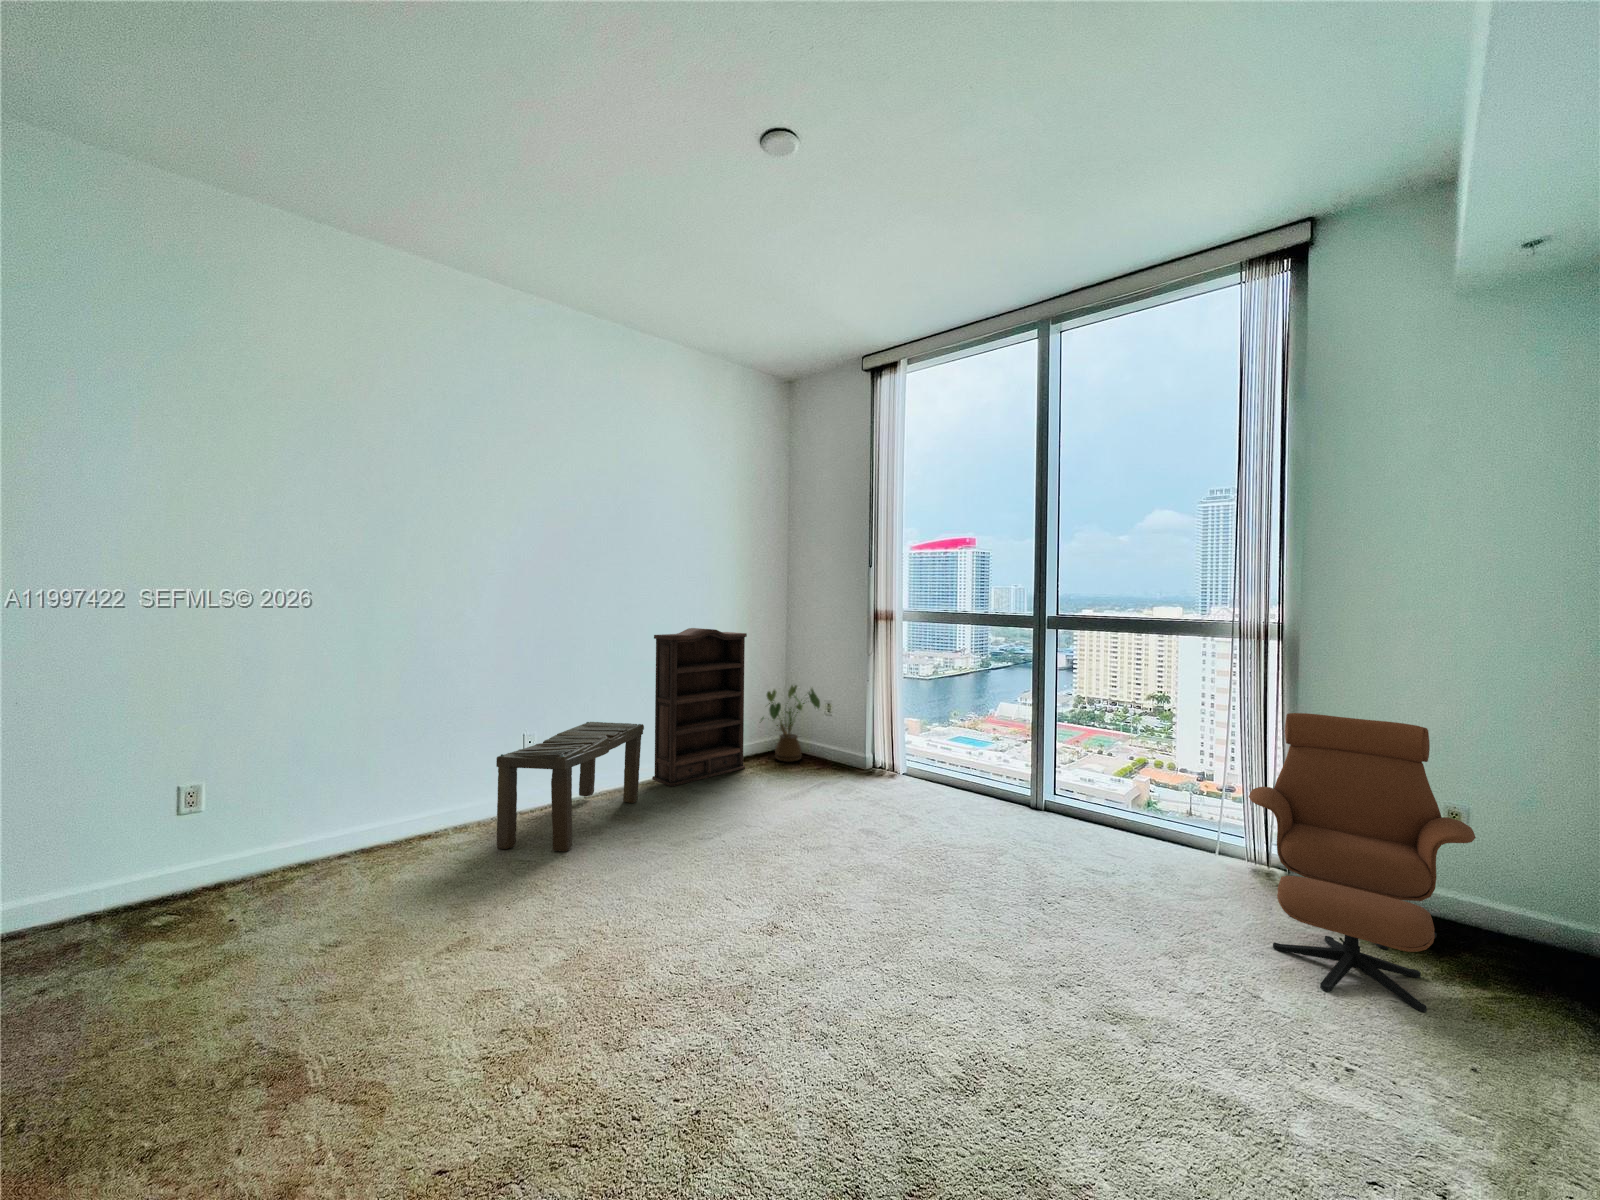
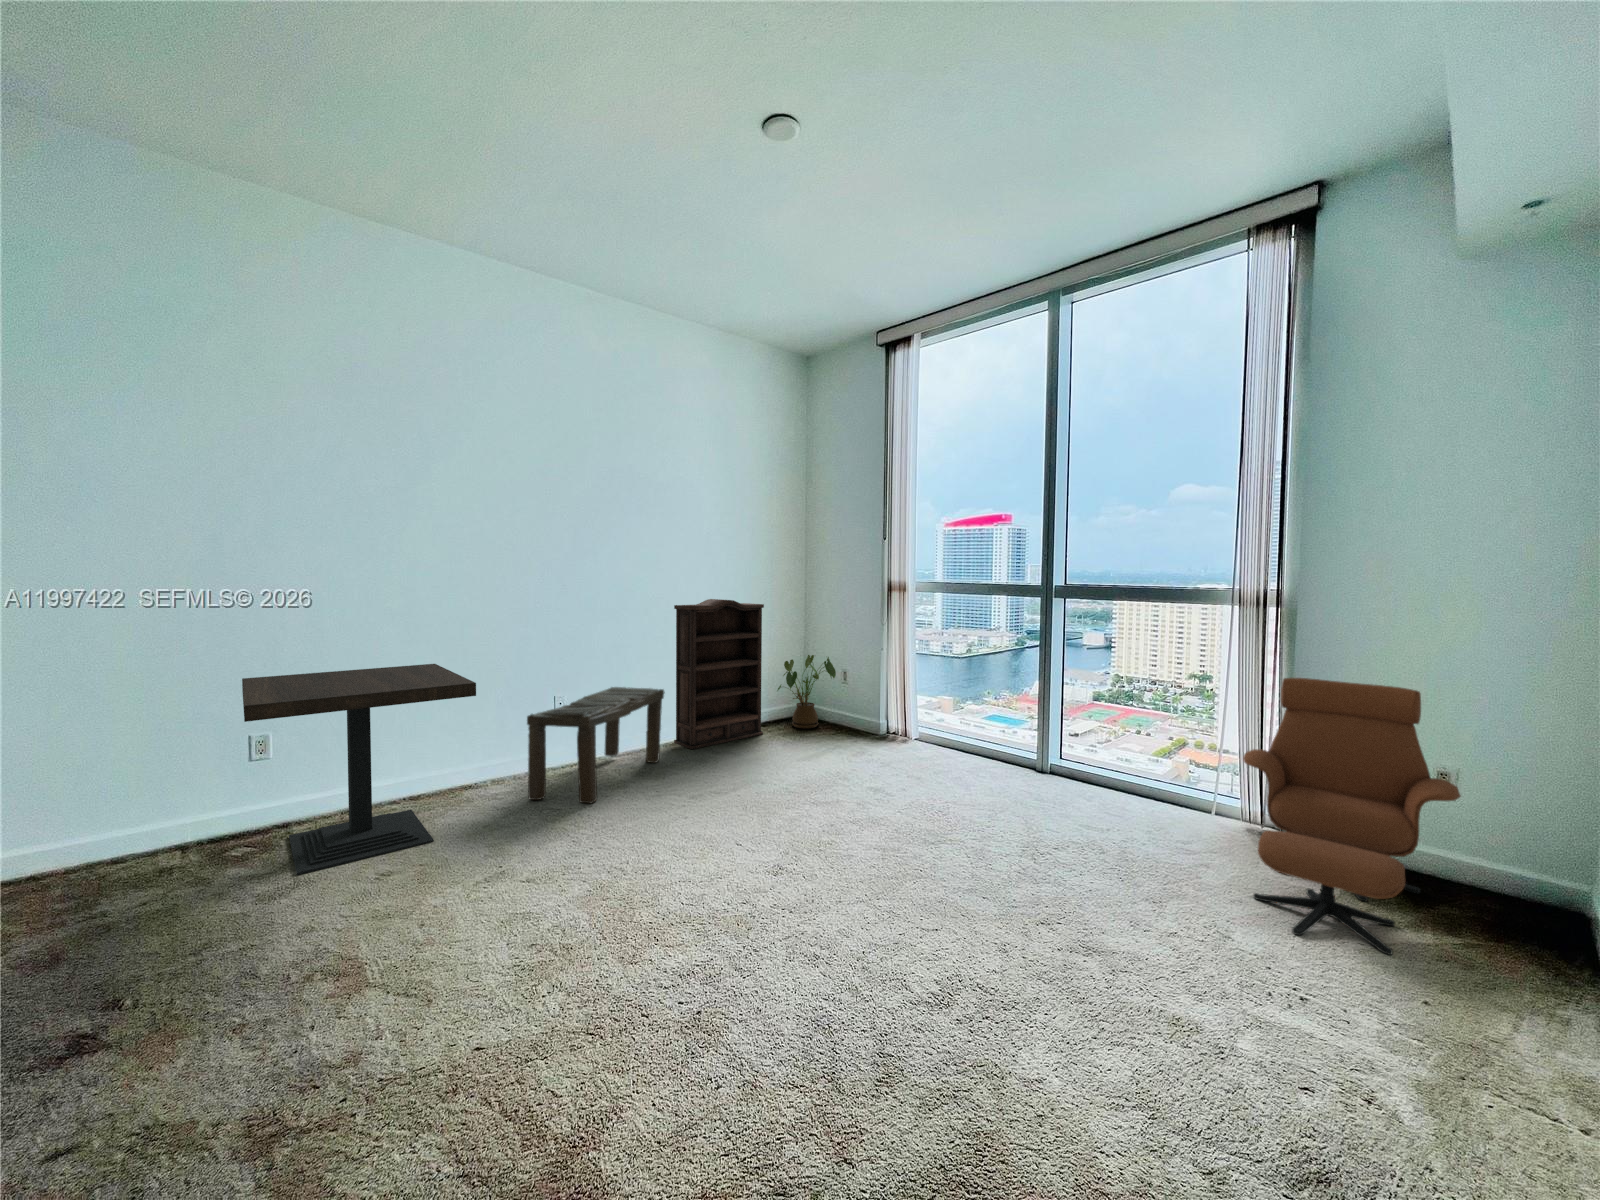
side table: none [173,701,442,947] -> present [242,664,476,875]

